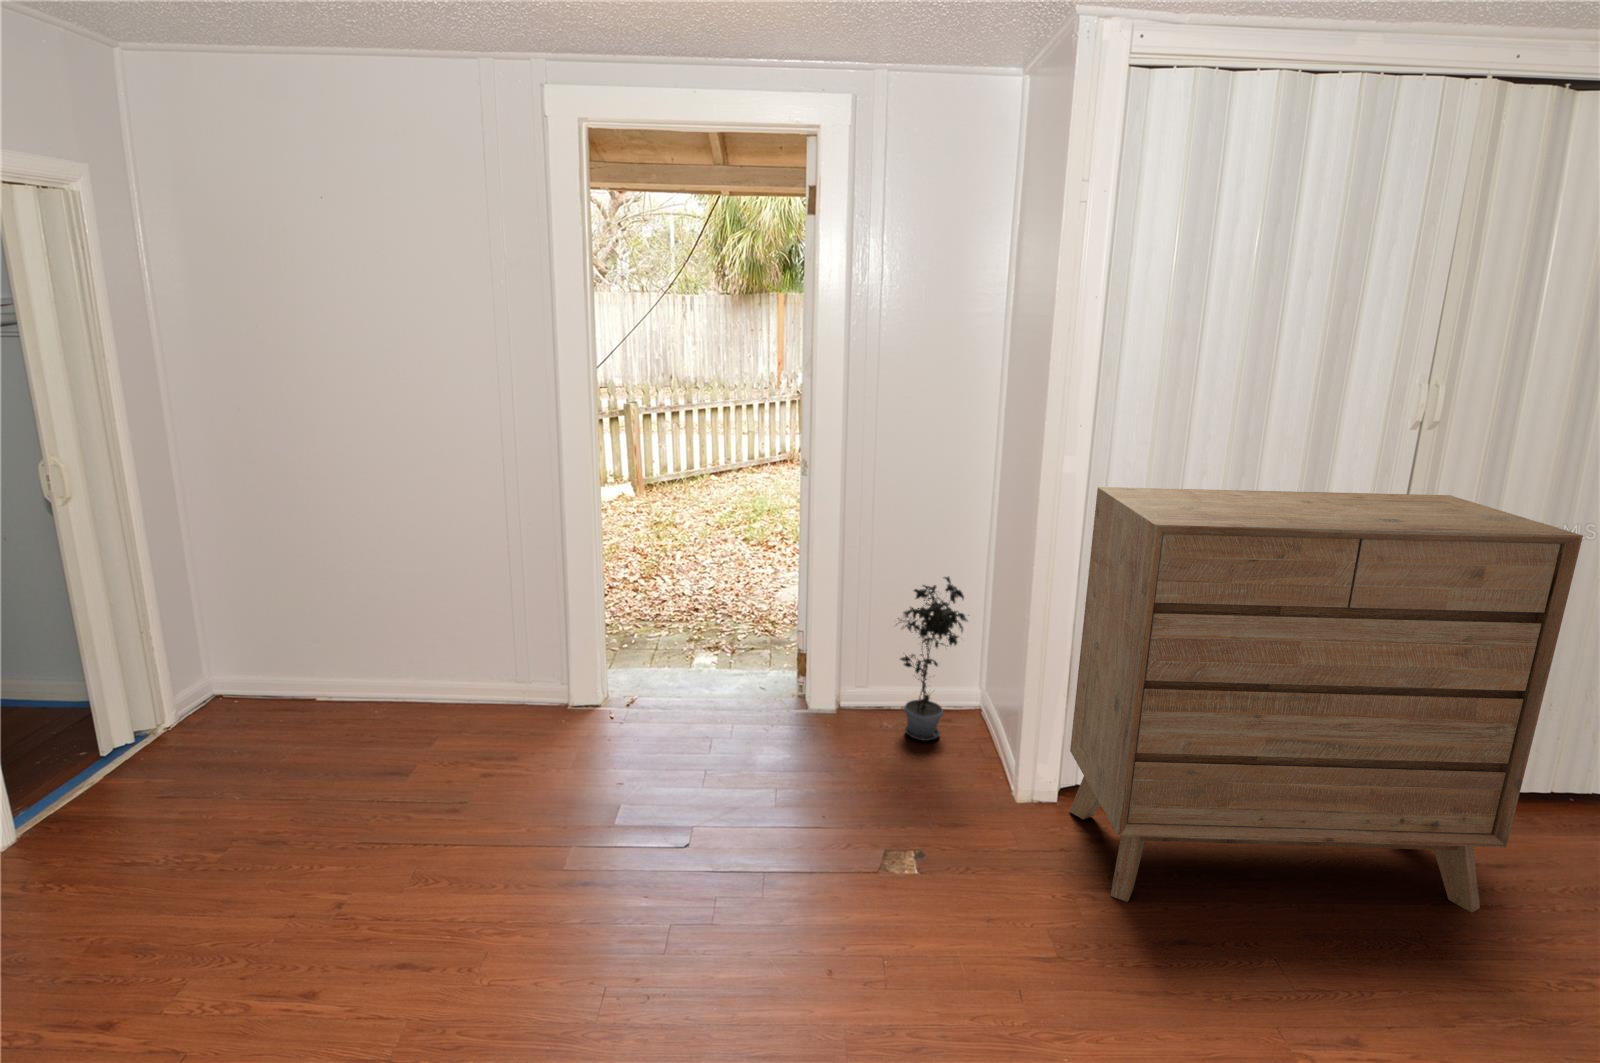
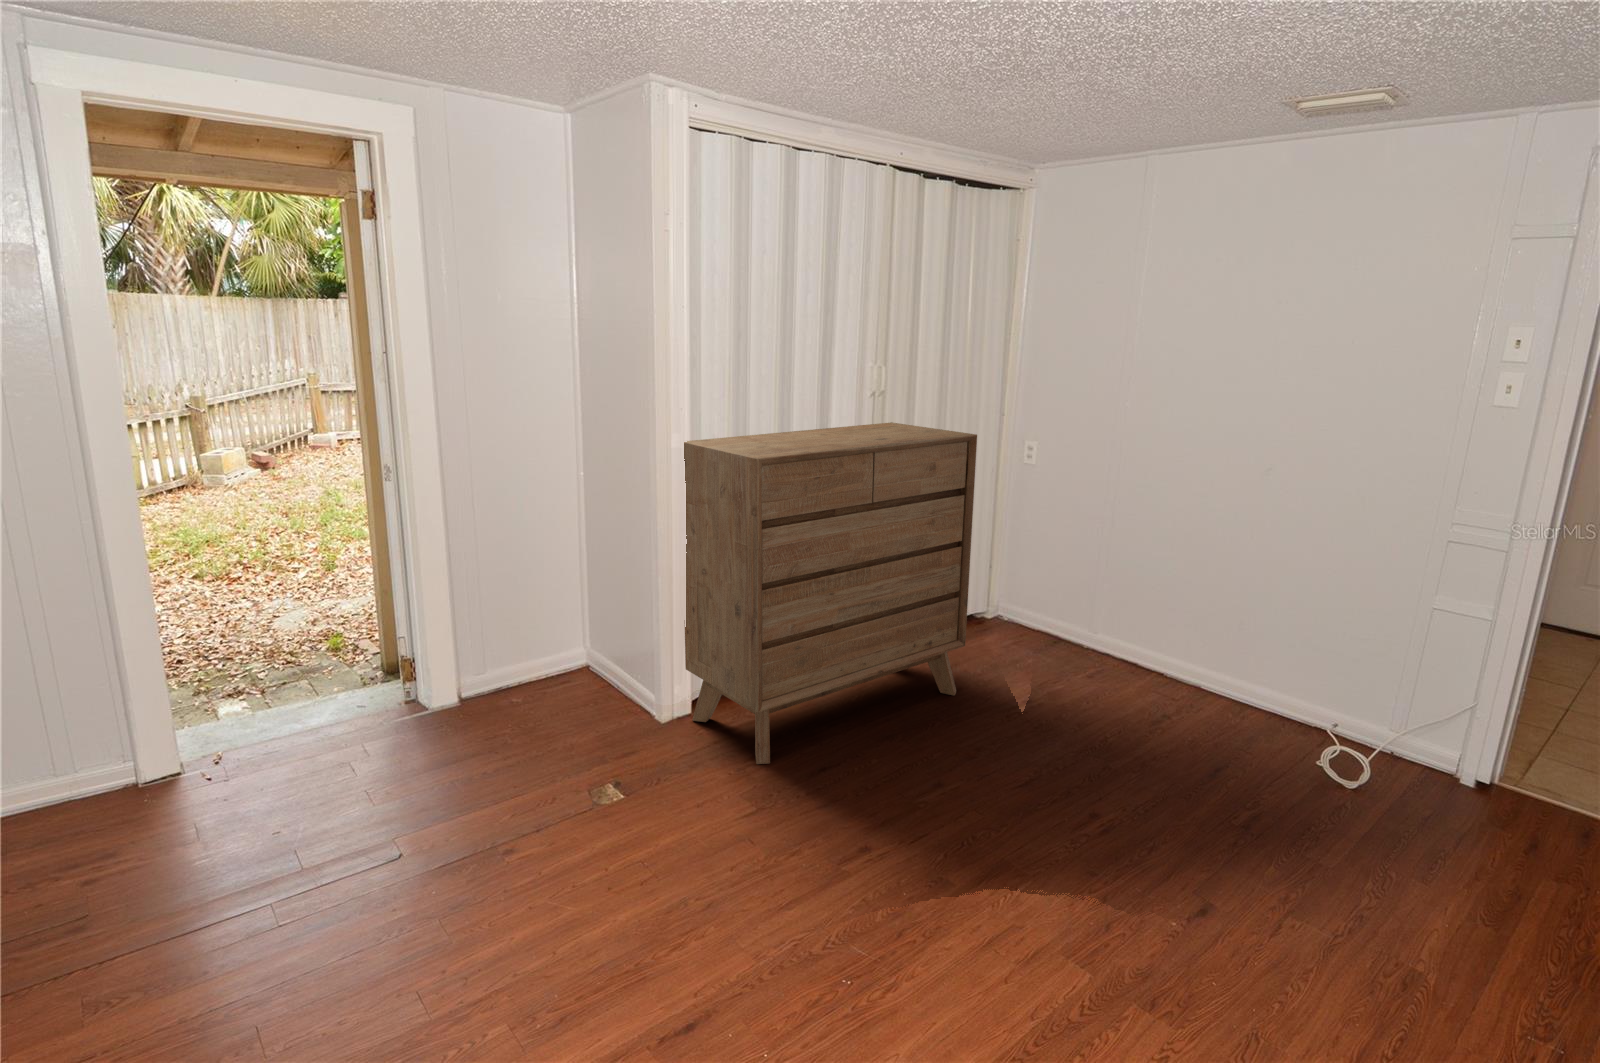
potted plant: present [898,577,967,741] -> none [493,548,571,709]

